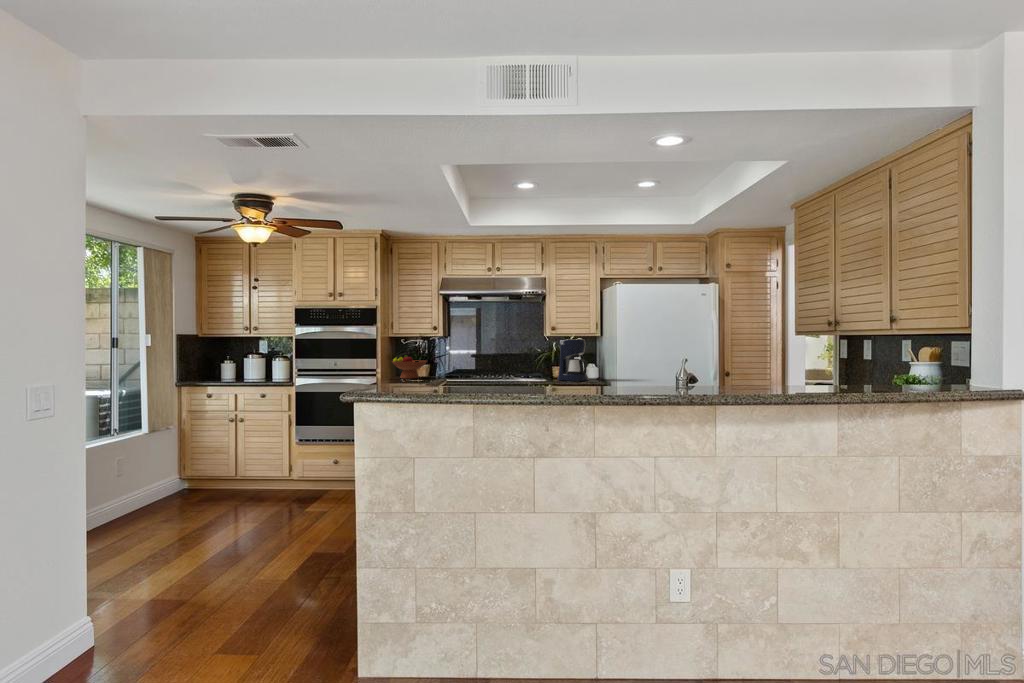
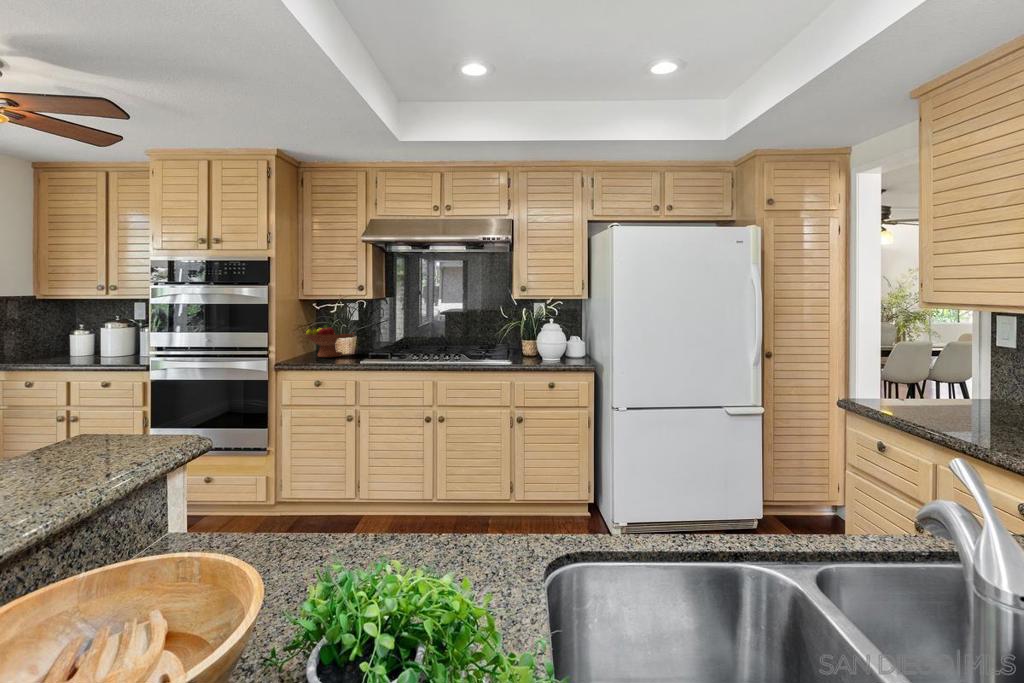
coffee maker: present [557,339,589,381] -> none [527,305,571,364]

